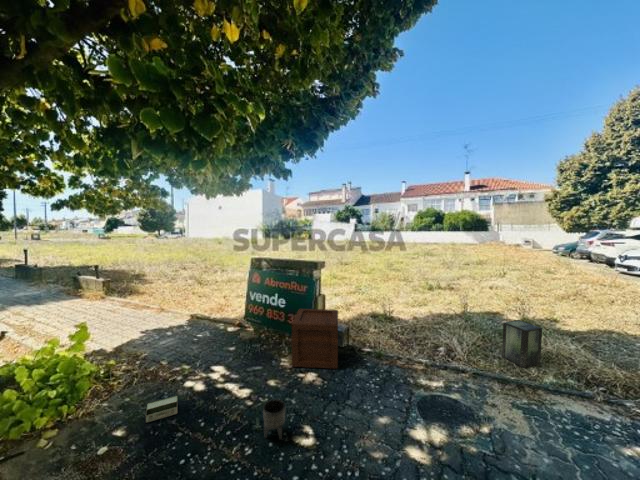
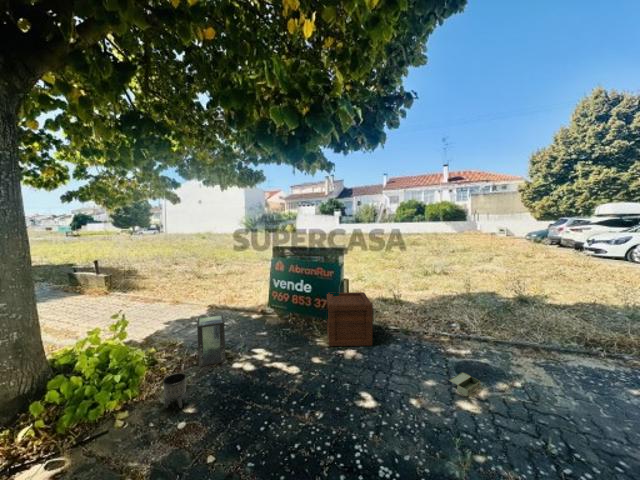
storage box: present [502,320,542,368] -> present [197,315,226,367]
toolbox: present [146,396,177,423] -> present [449,372,480,396]
planter: present [263,399,285,439] -> present [163,373,186,408]

